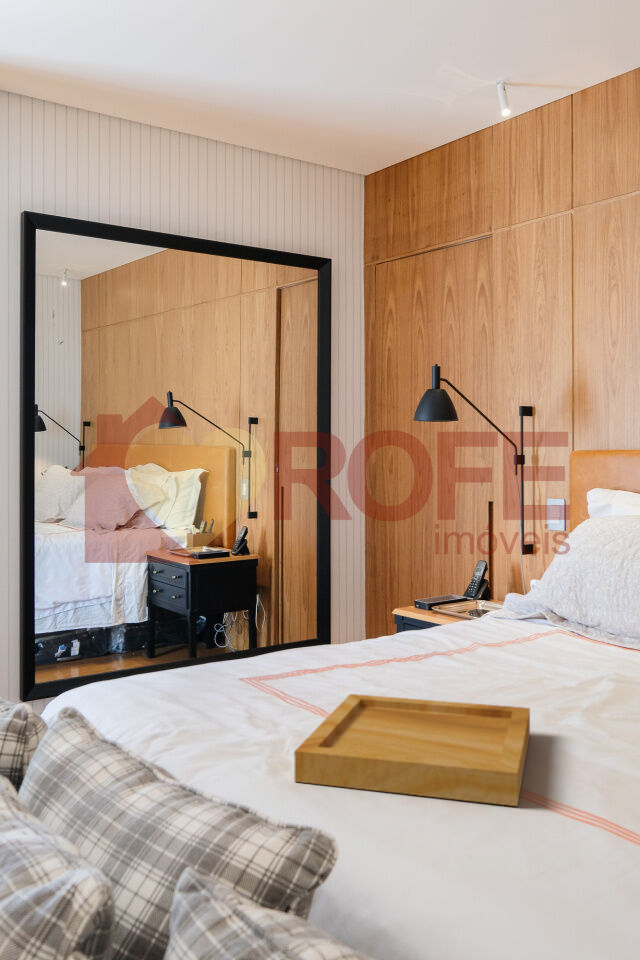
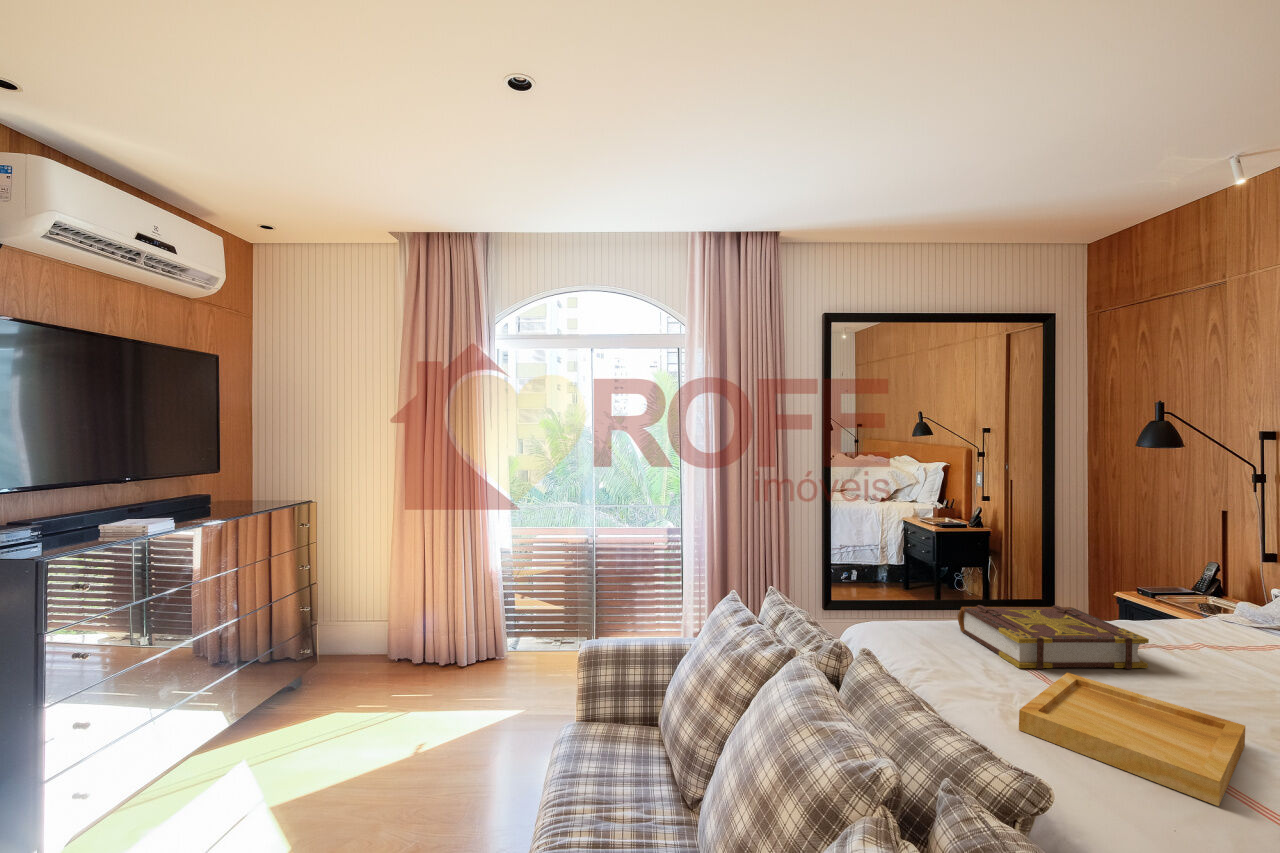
book: none [216,621,432,705] -> present [958,605,1149,669]

